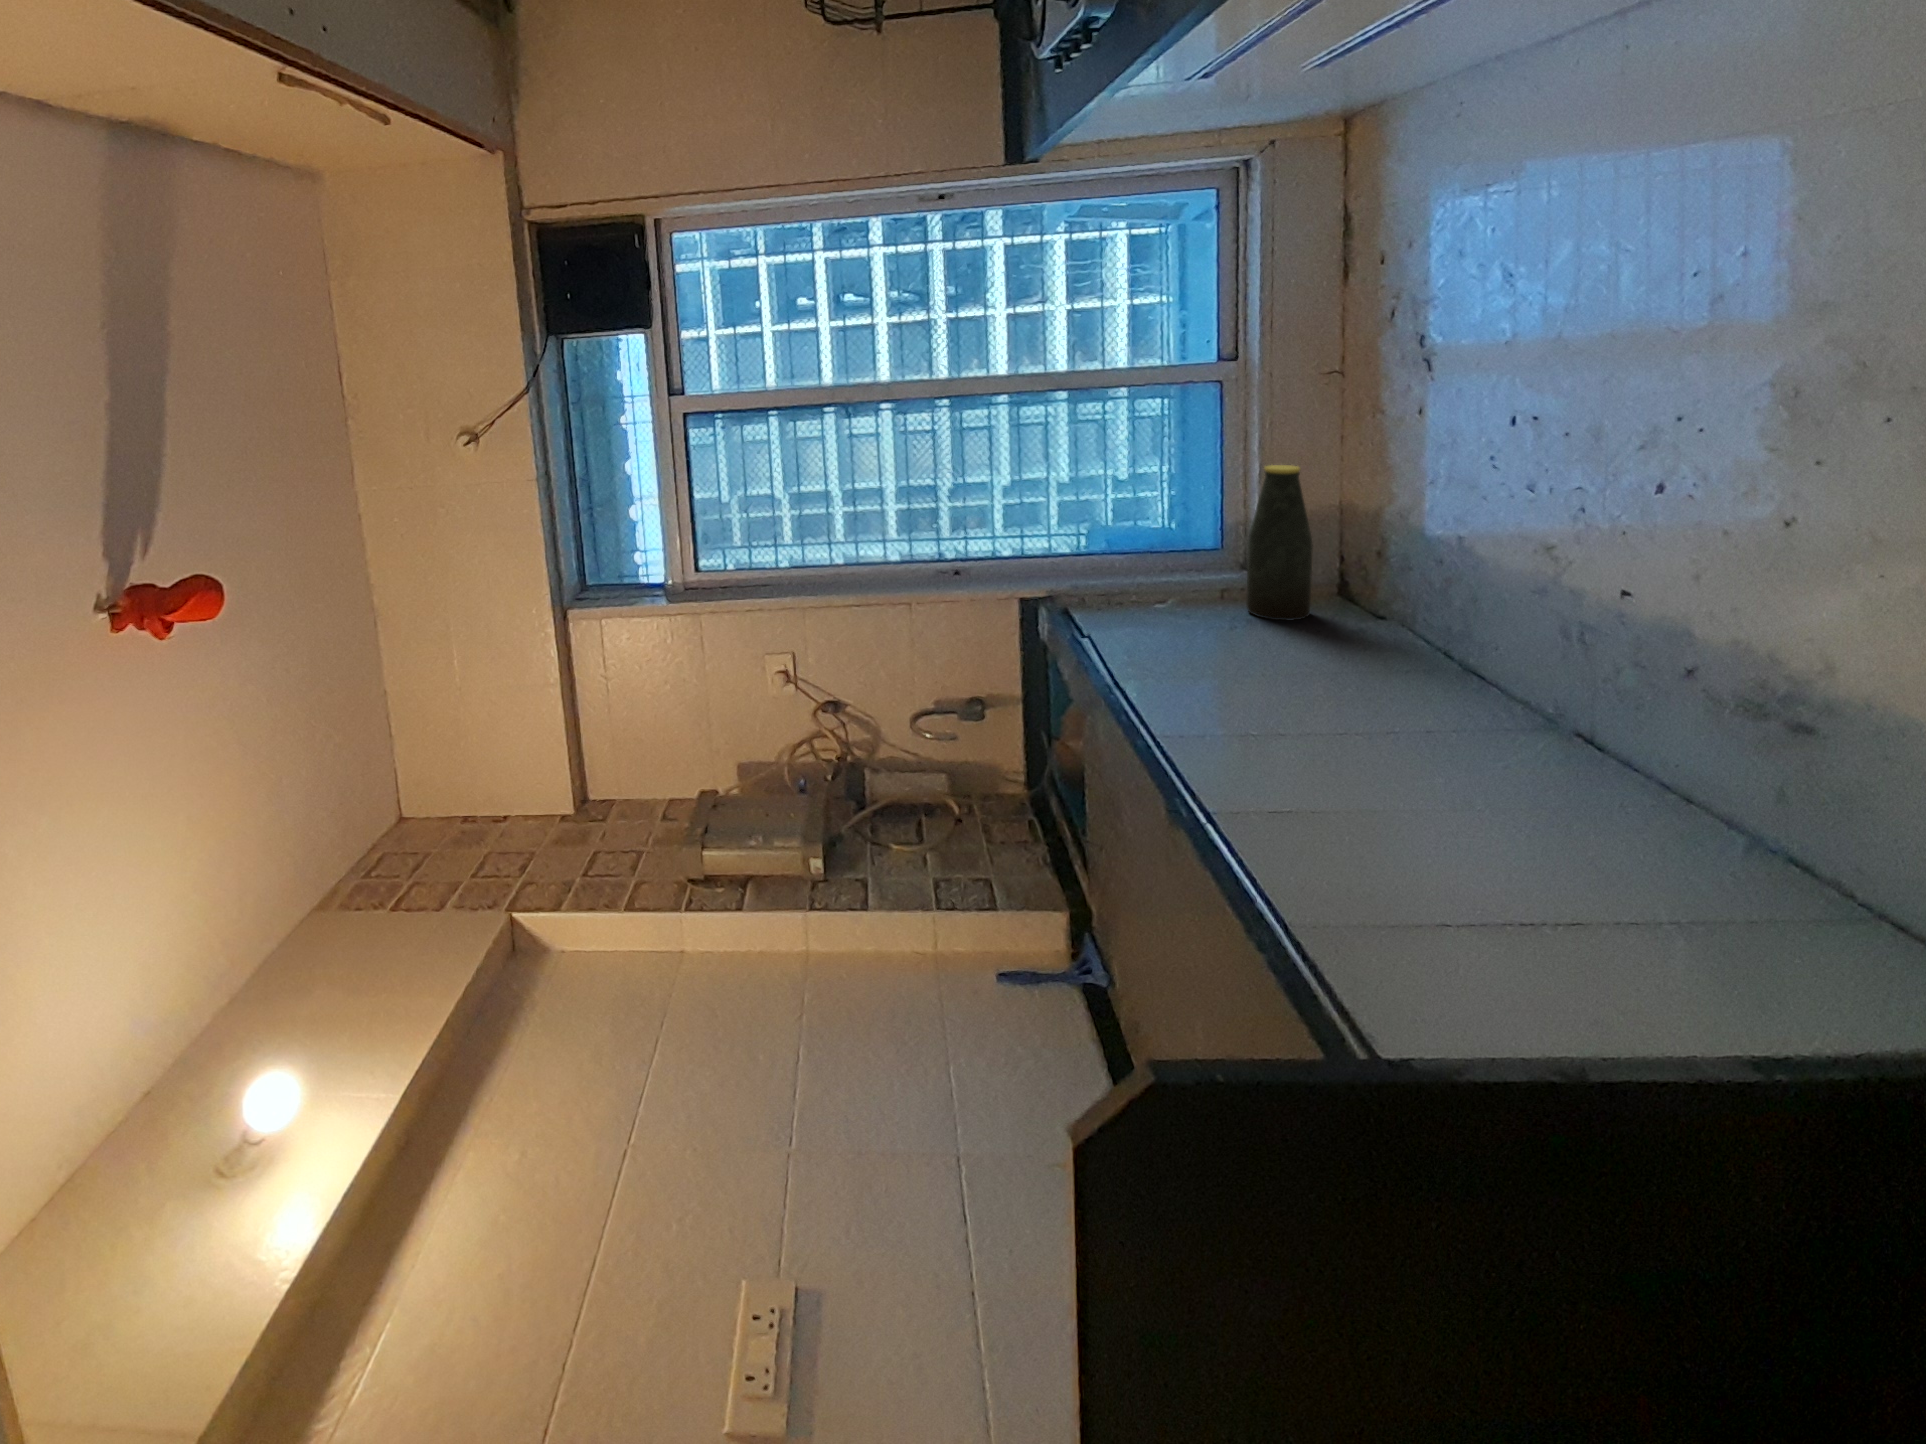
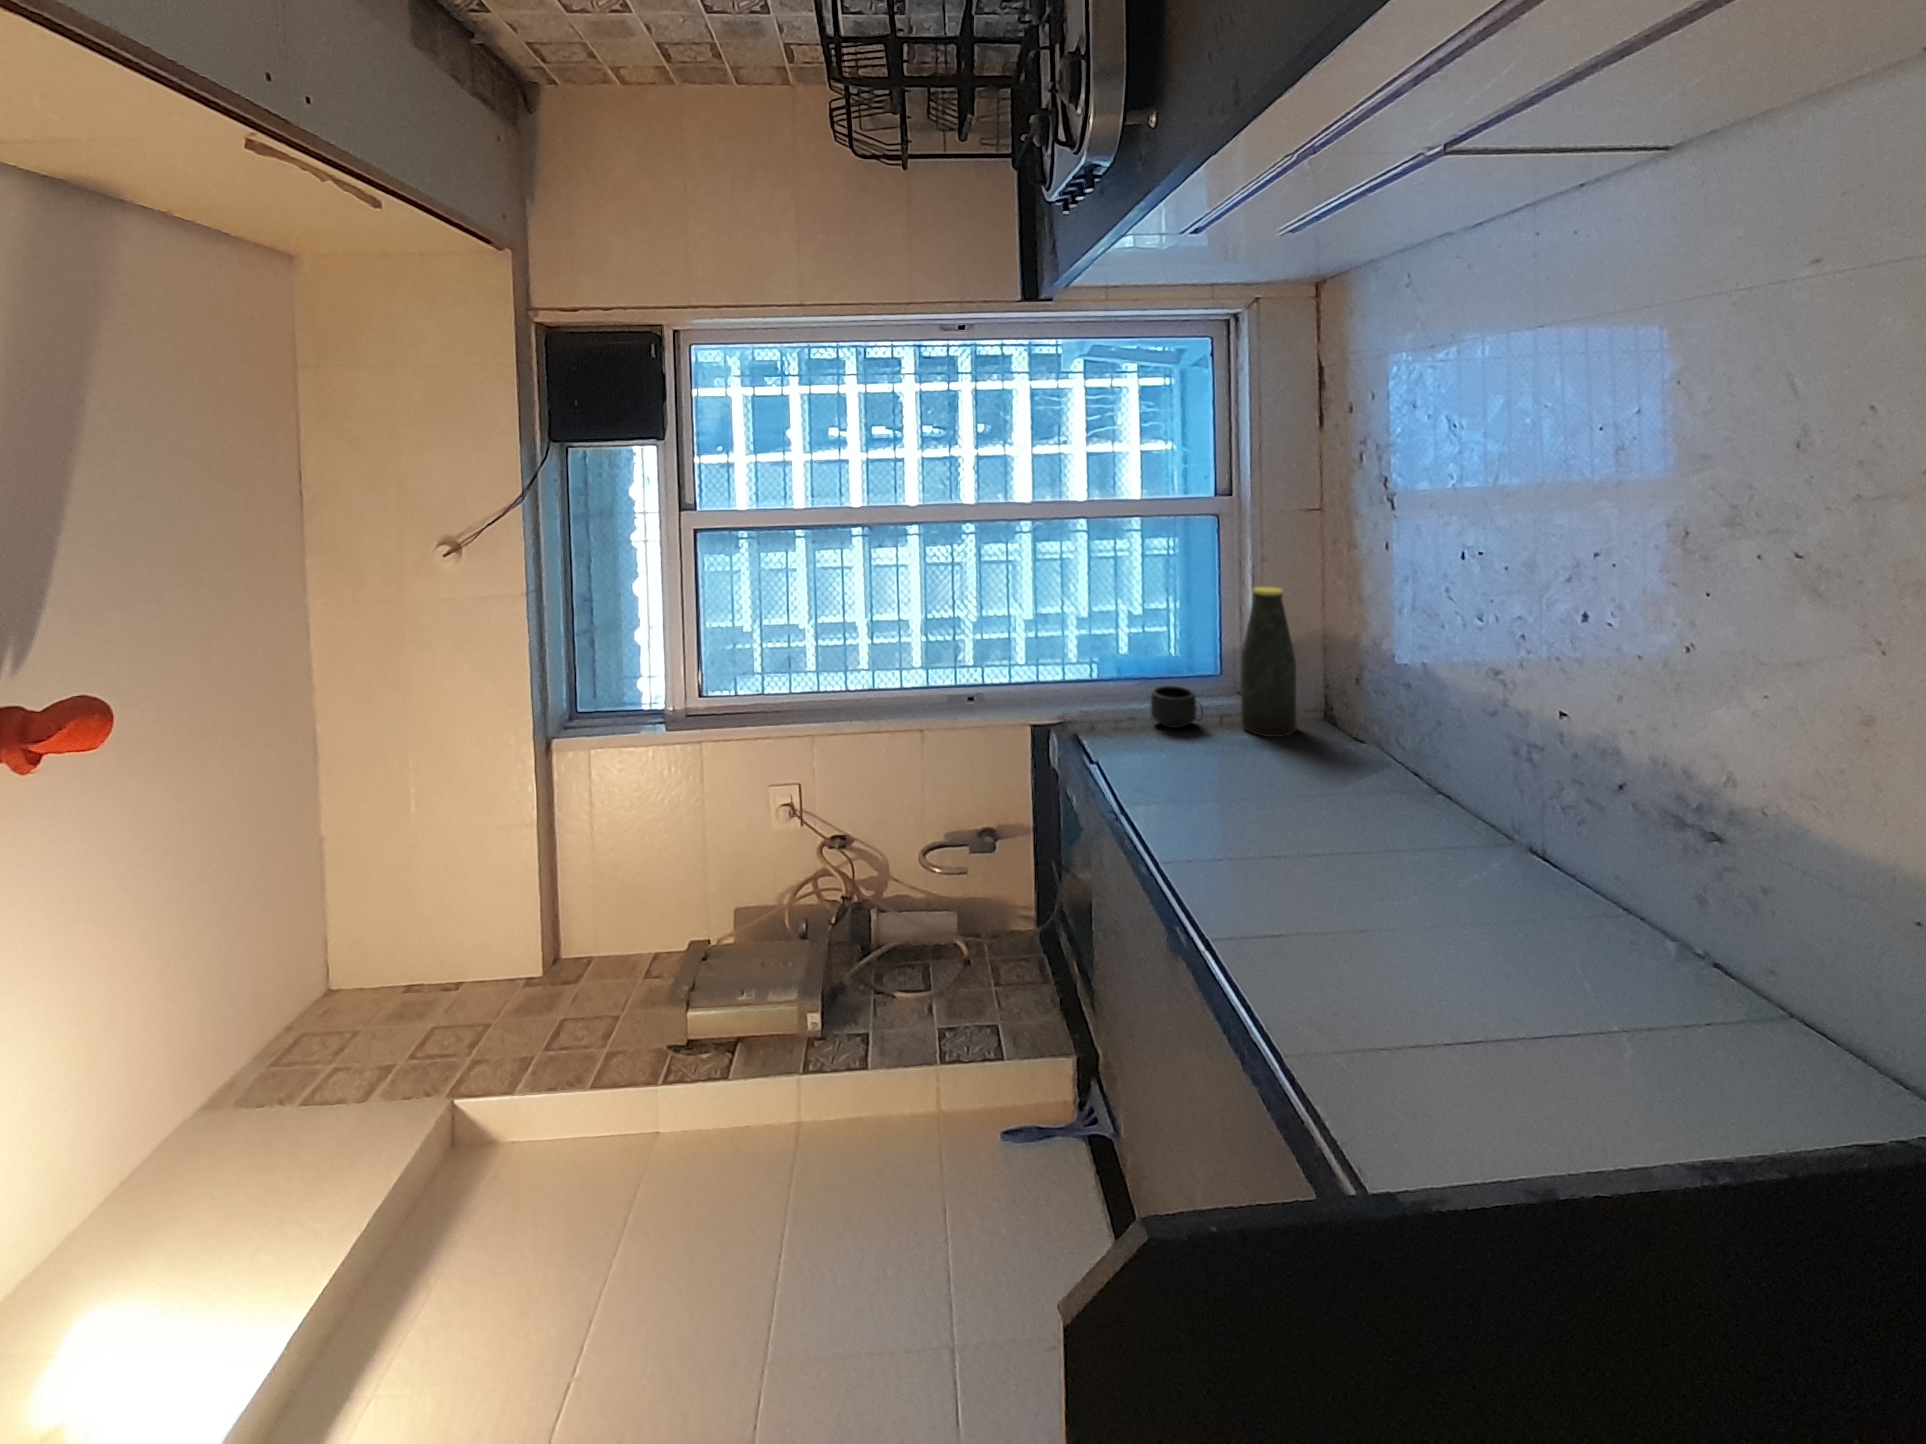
mug: none [1144,569,1203,610] -> present [1151,686,1203,728]

